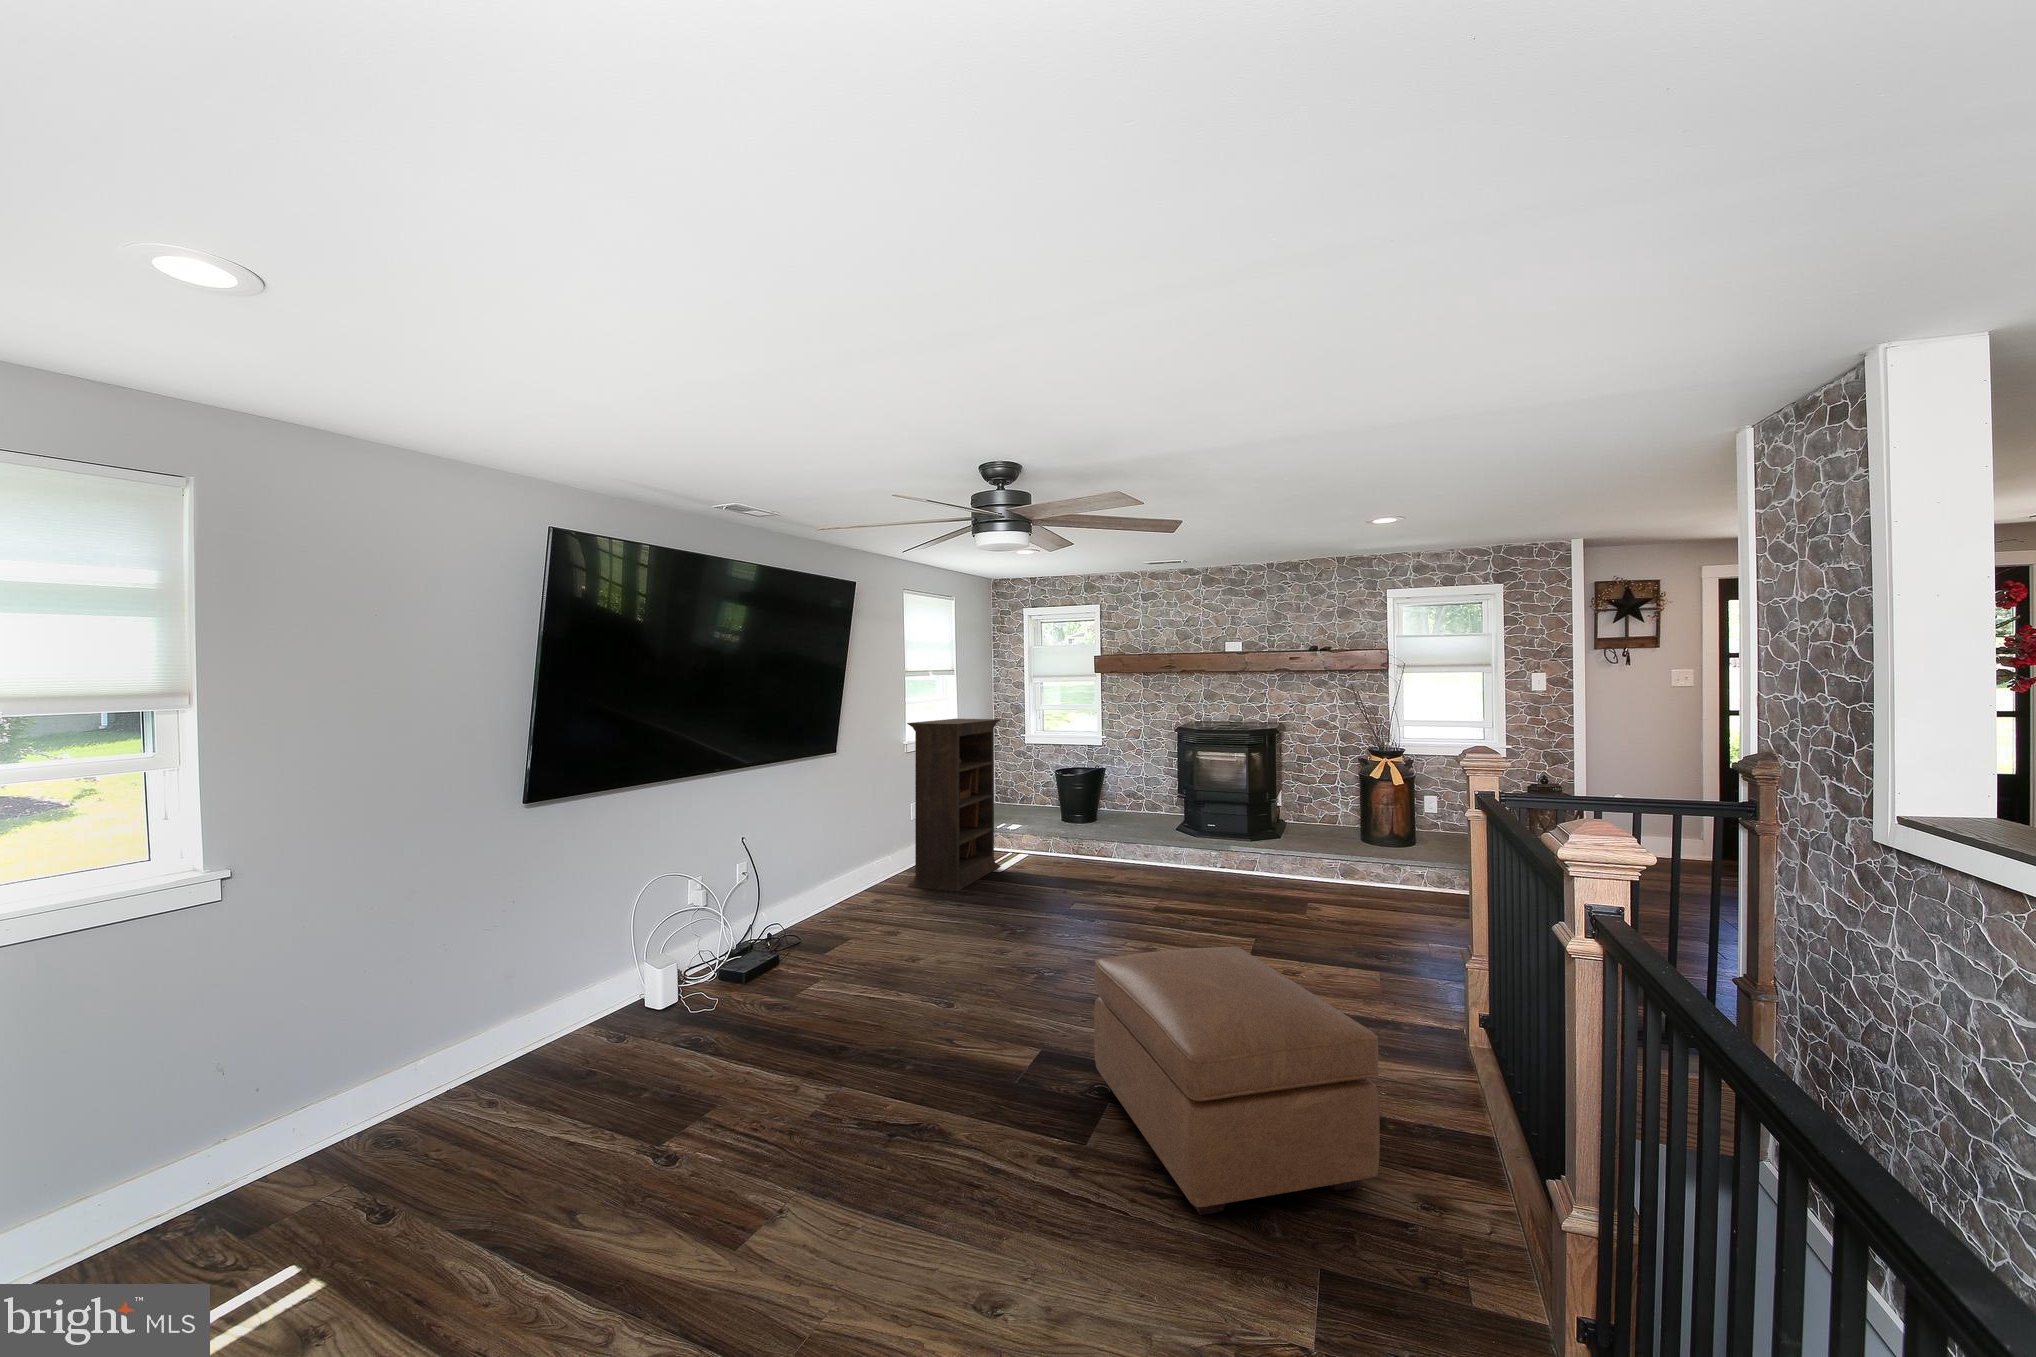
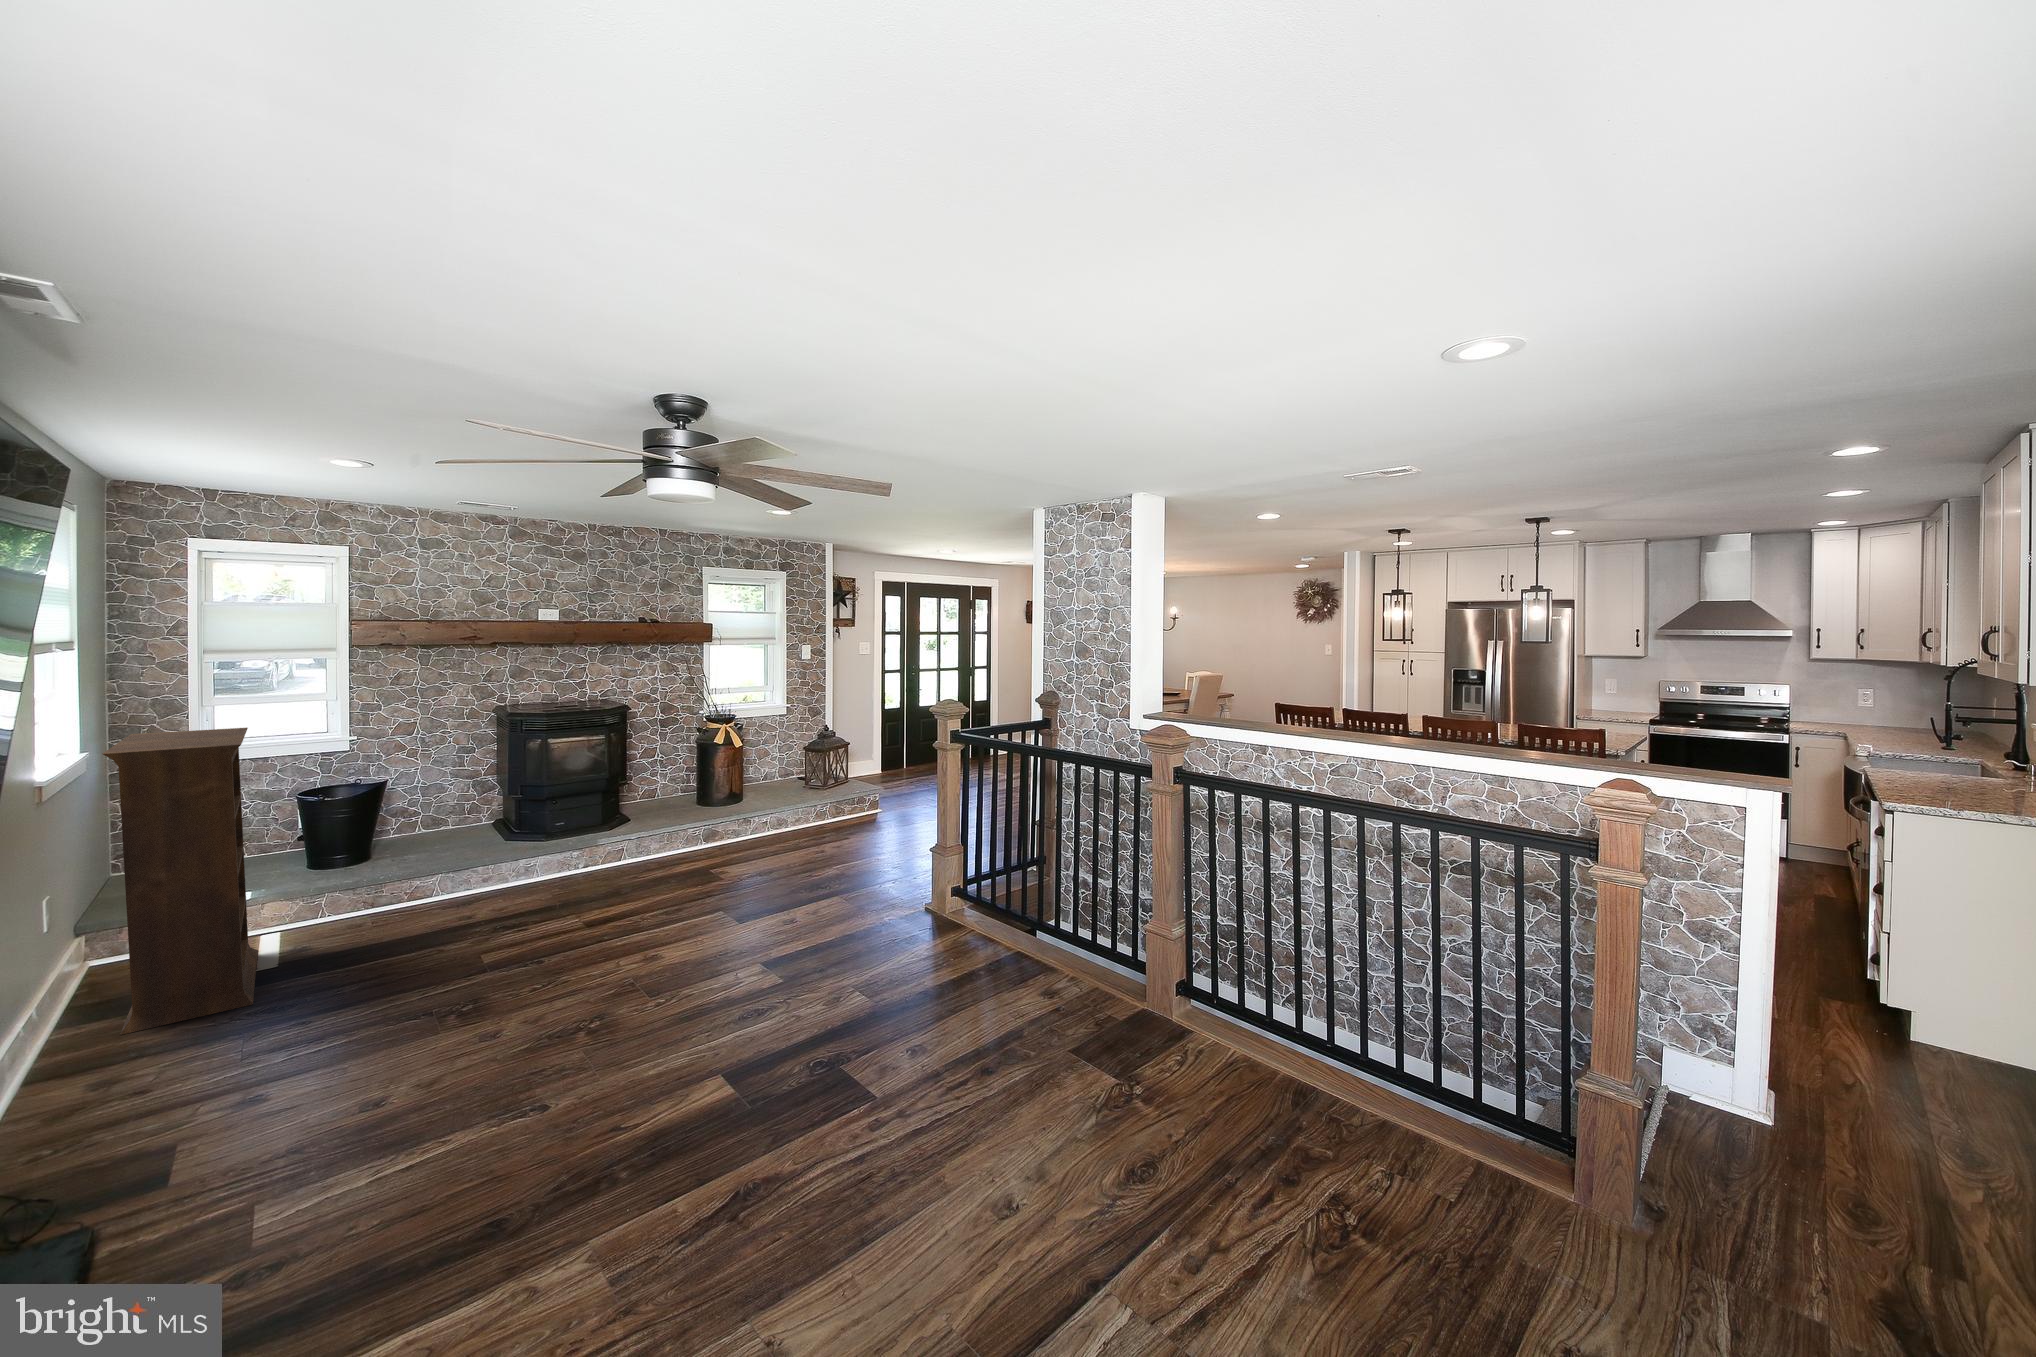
ottoman: present [1094,946,1380,1215] -> none [810,906,1040,1087]

